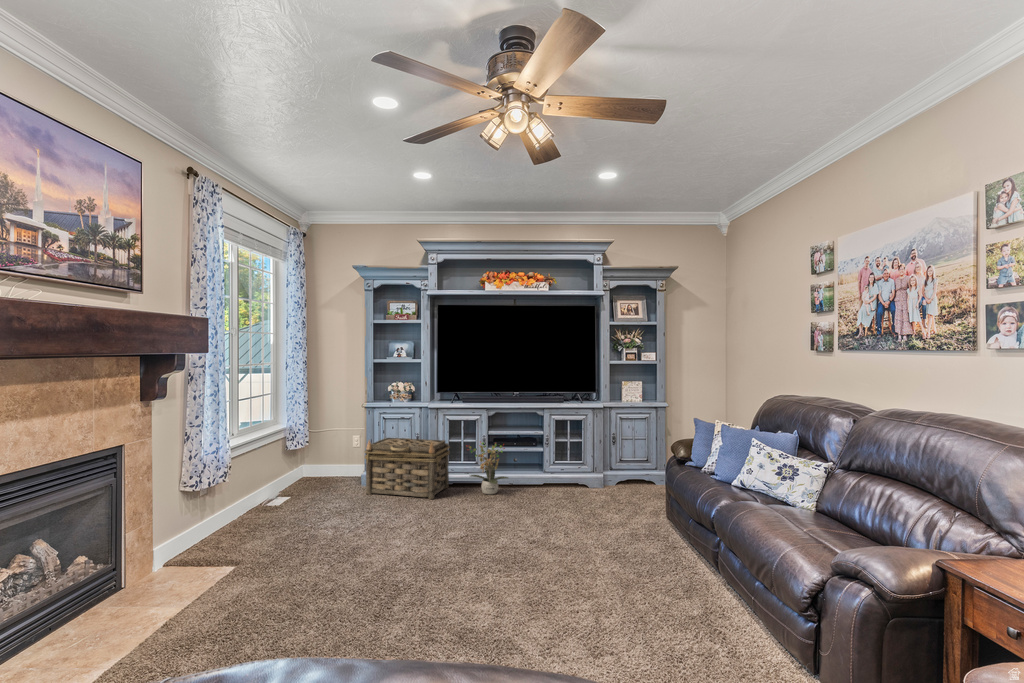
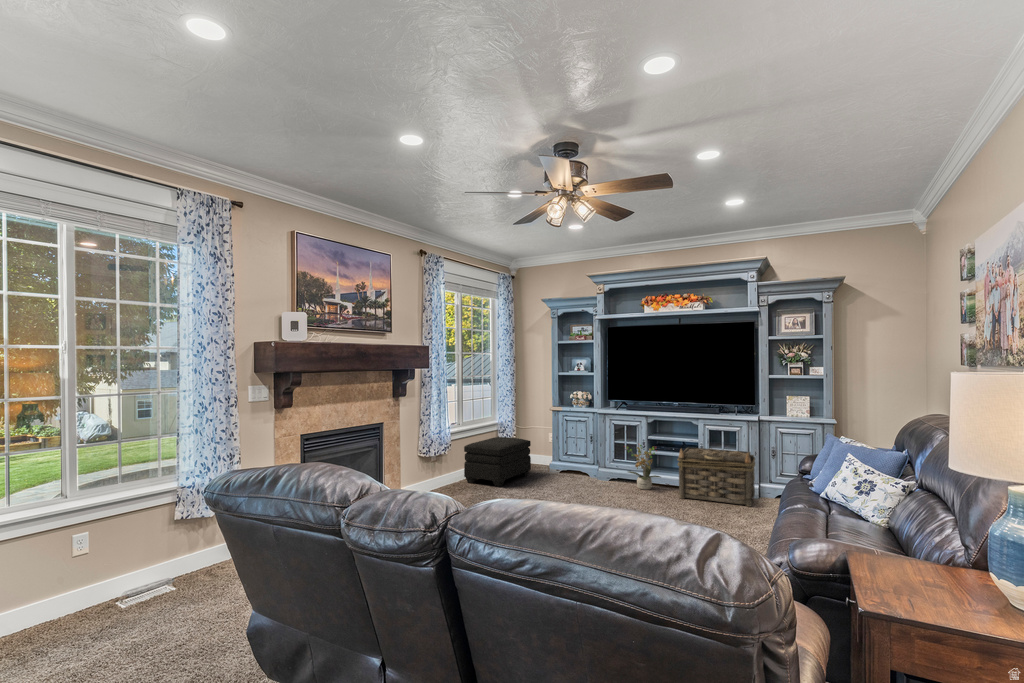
basket: present [365,438,450,499] -> present [677,448,755,507]
ottoman: none [251,447,342,517] -> present [464,437,531,487]

